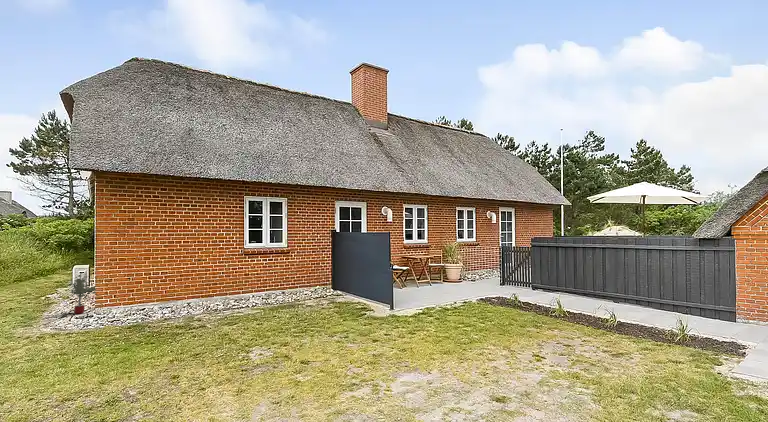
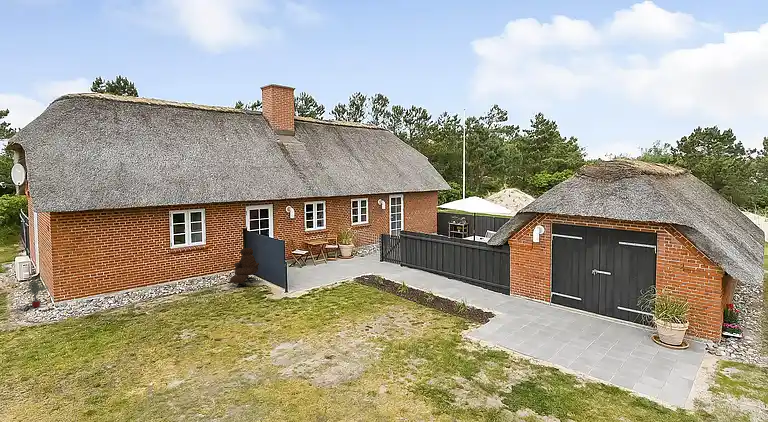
lounge chair: none [315,255,353,303] -> present [230,248,259,288]

